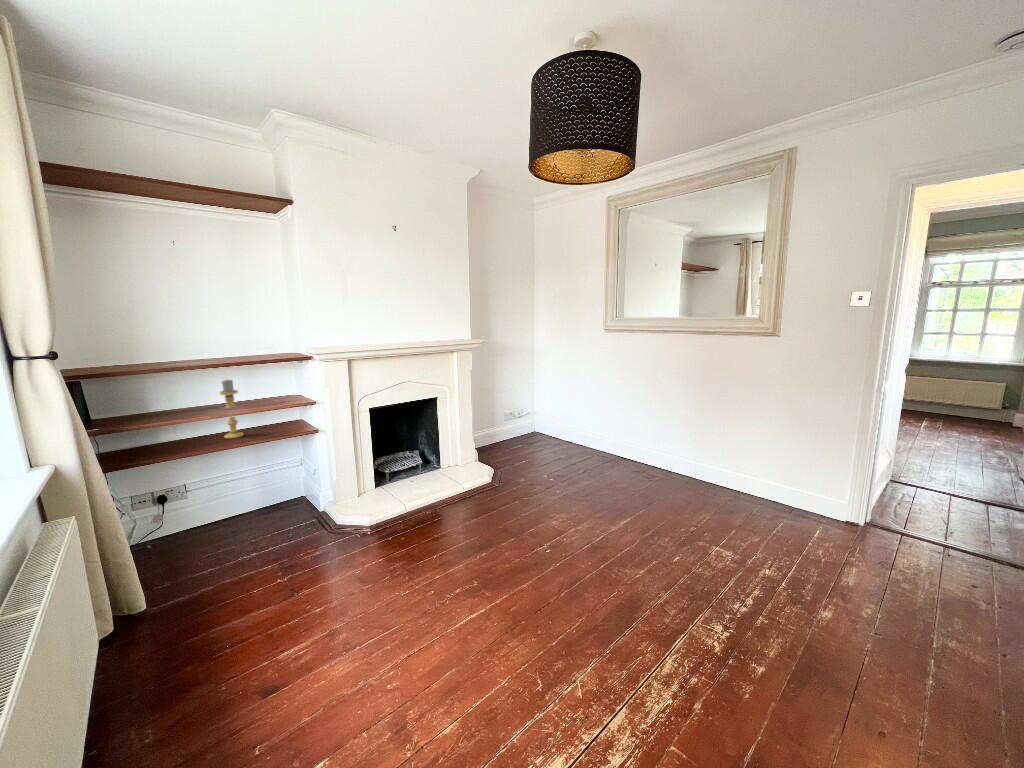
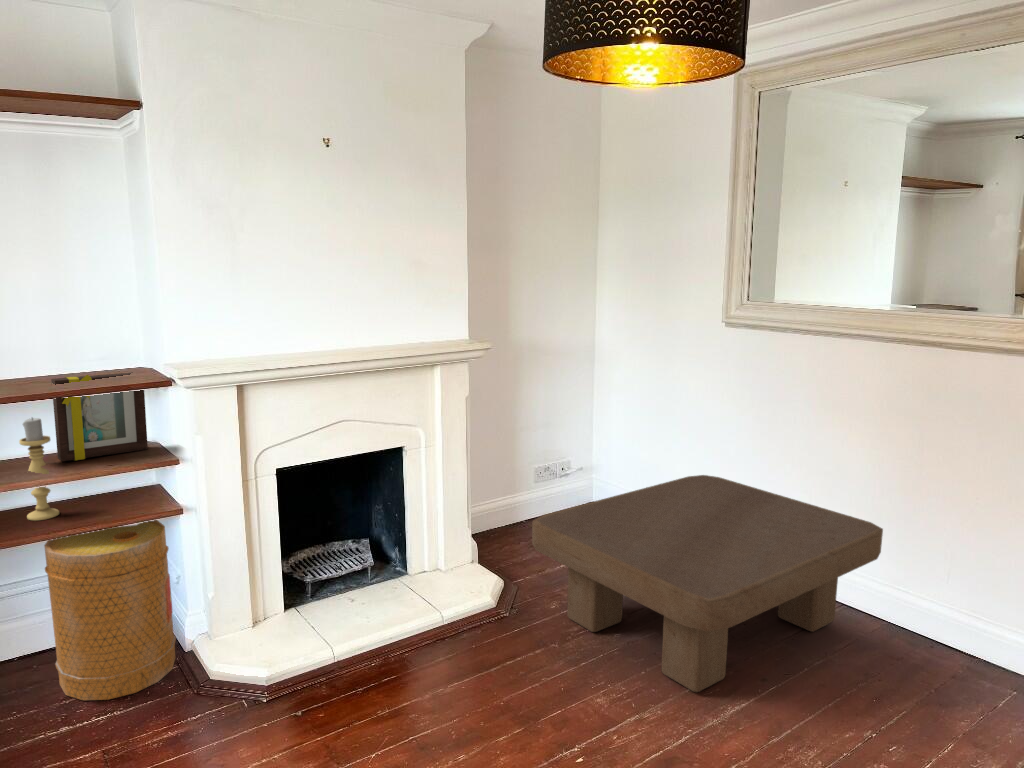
picture frame: none [238,355,295,404] -> present [51,372,148,461]
coffee table: none [510,411,688,515] -> present [532,475,883,692]
basket: none [236,436,314,540] -> present [44,520,176,700]

